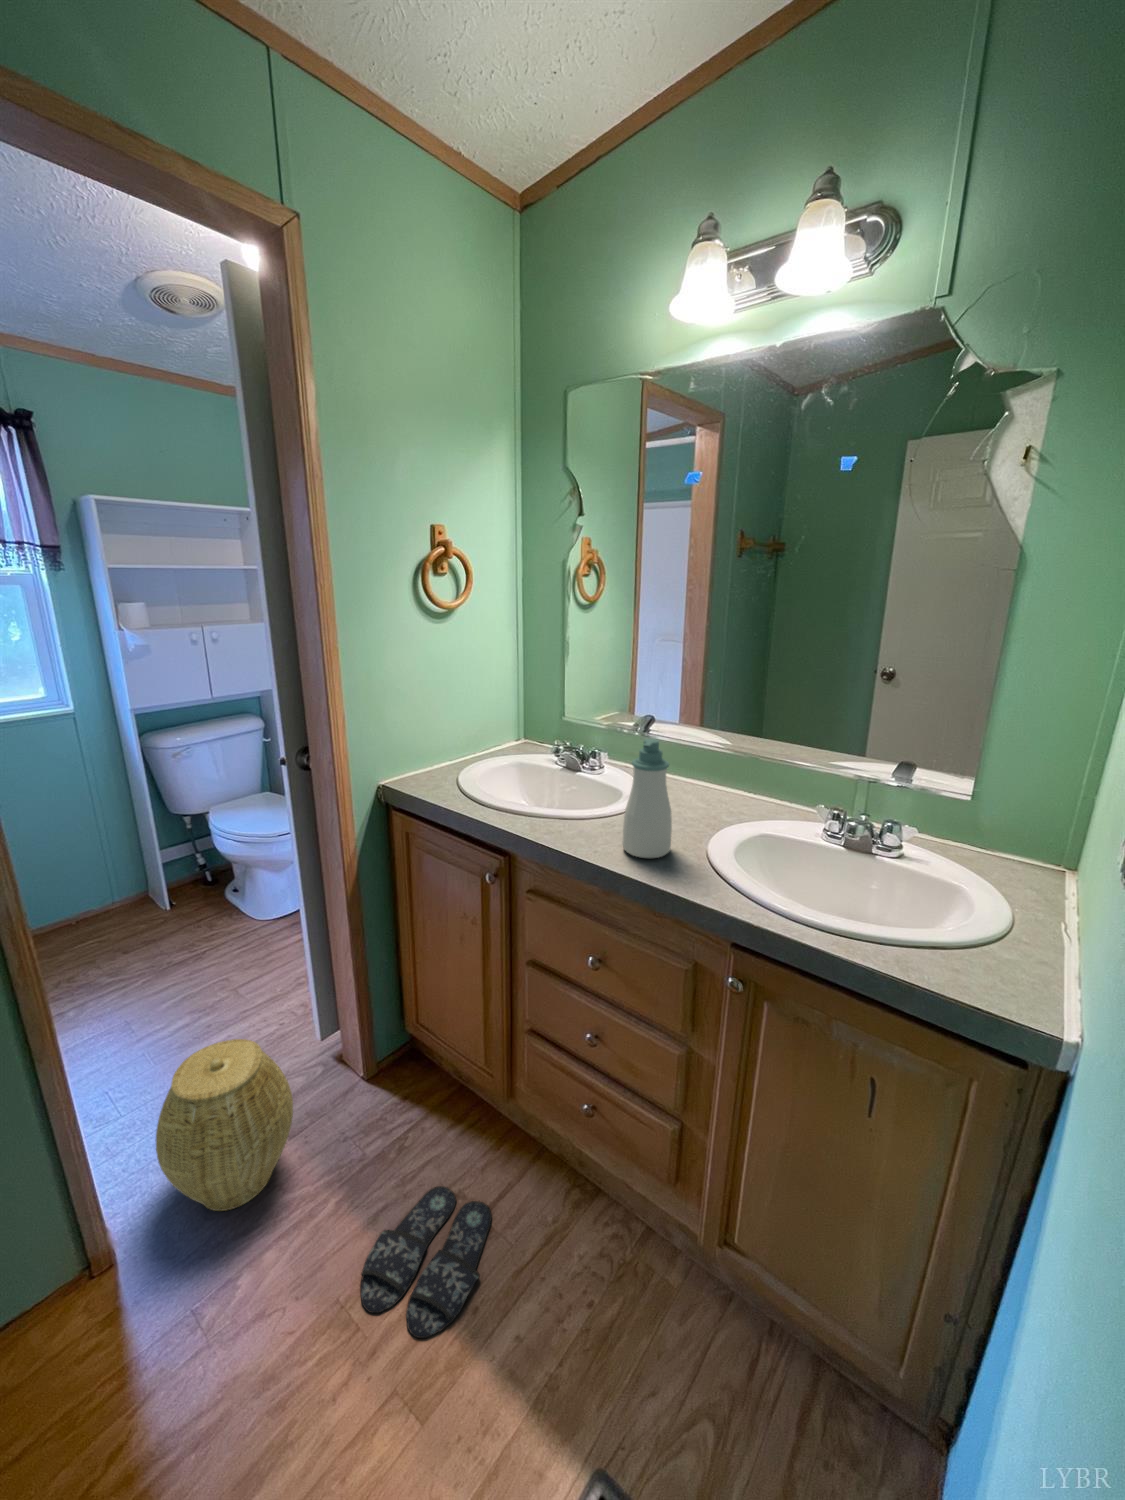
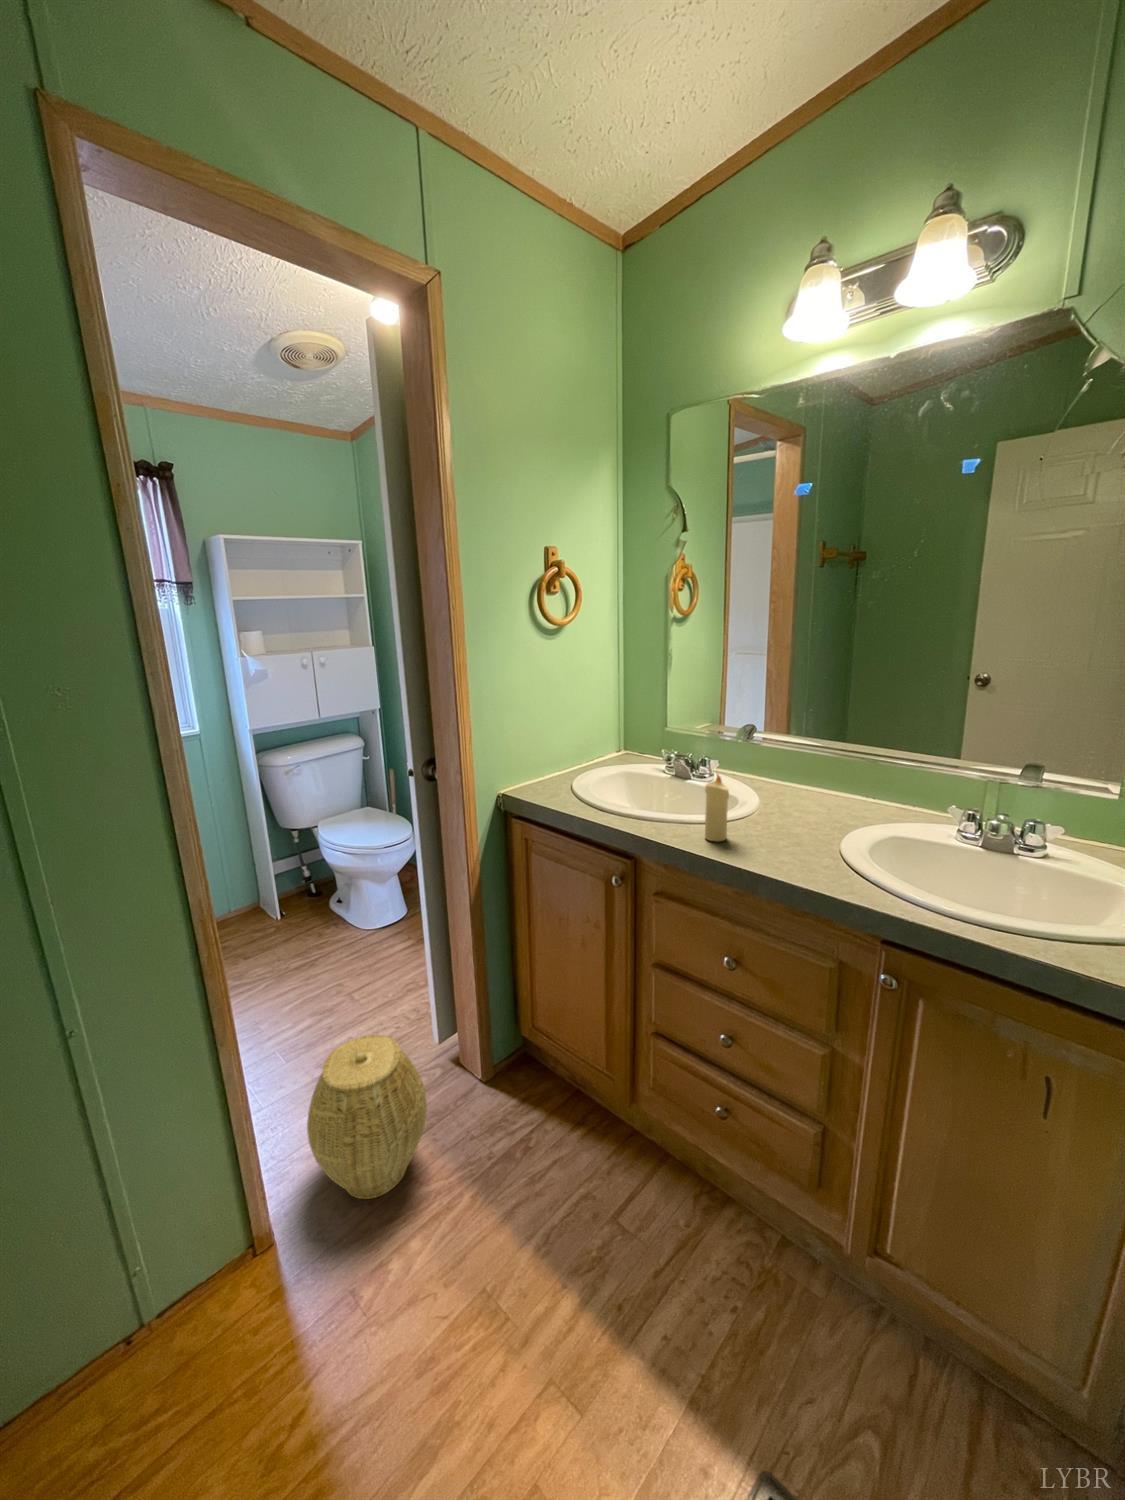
soap bottle: present [622,739,672,858] -> none [754,741,804,858]
candle: none [577,769,601,840] -> present [705,774,729,841]
slippers: present [361,1186,492,1338] -> none [504,1185,623,1331]

